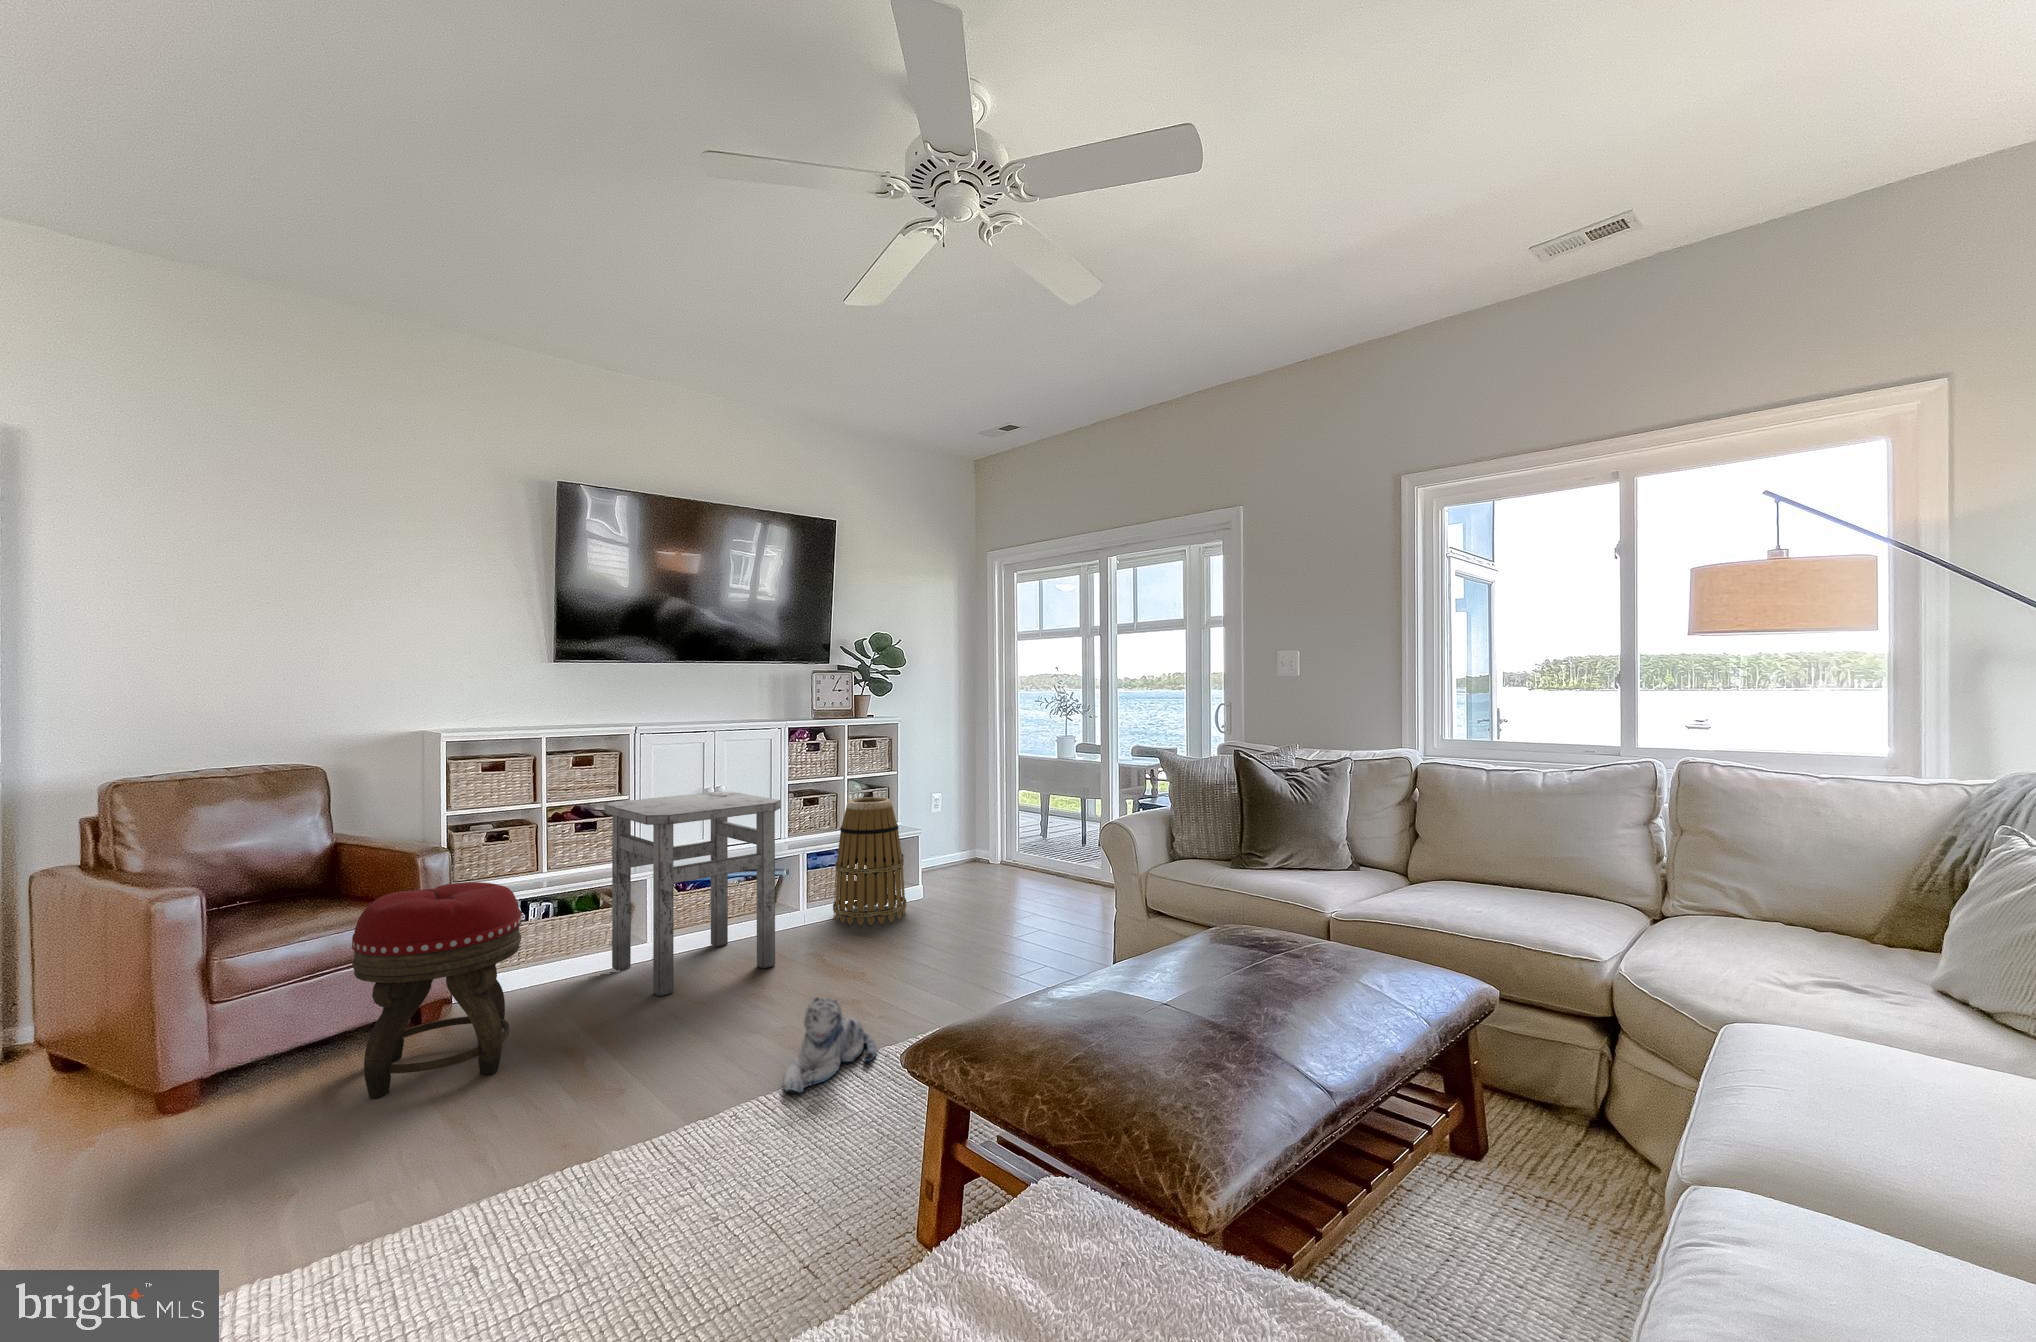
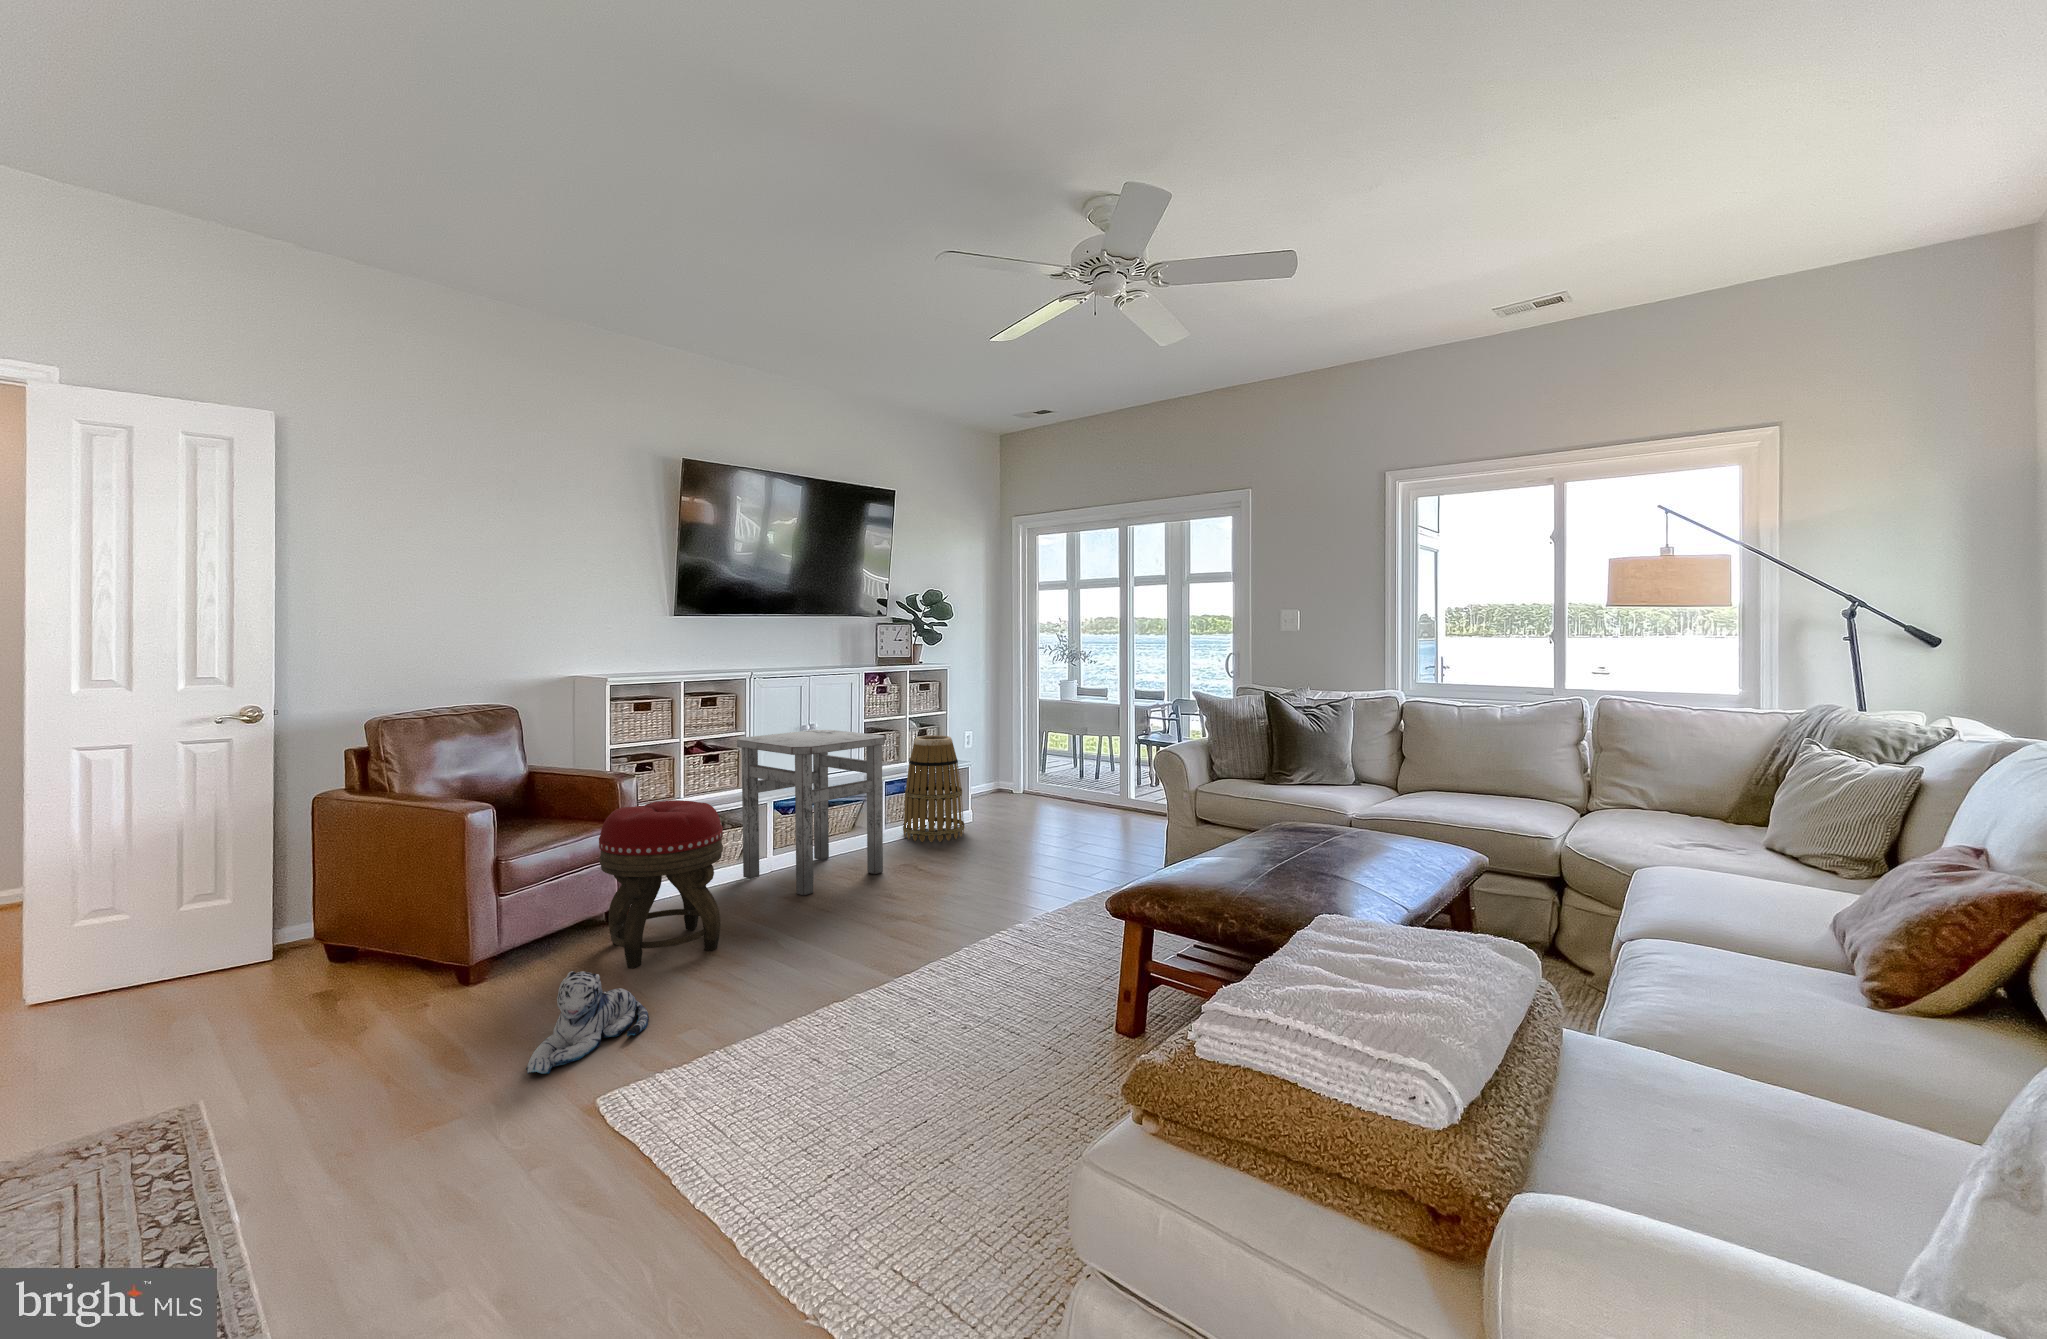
plush toy: present [784,997,877,1092] -> present [526,971,649,1074]

